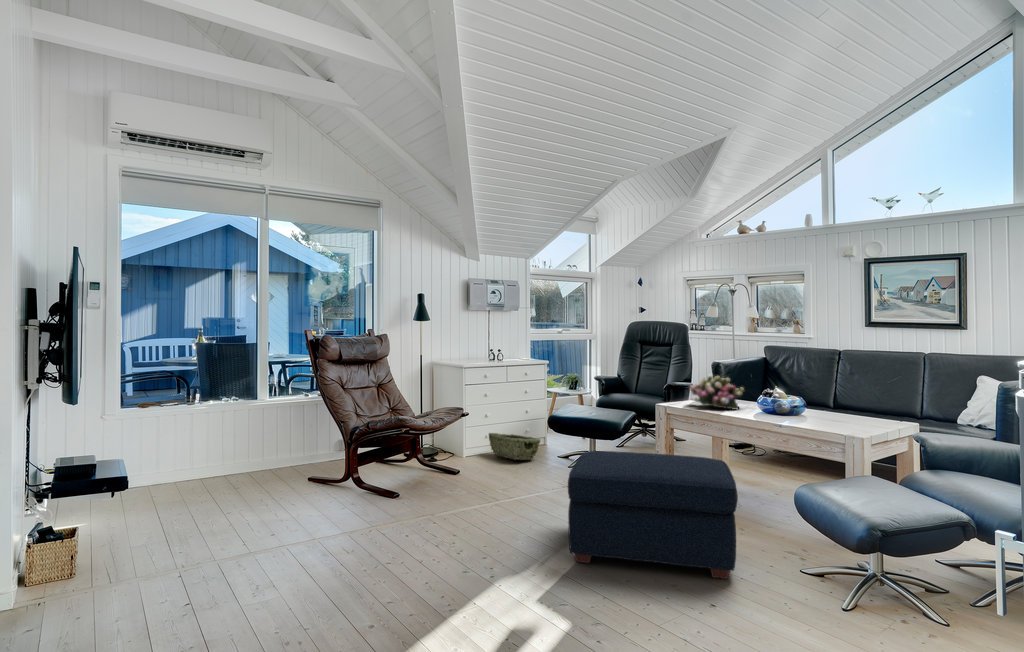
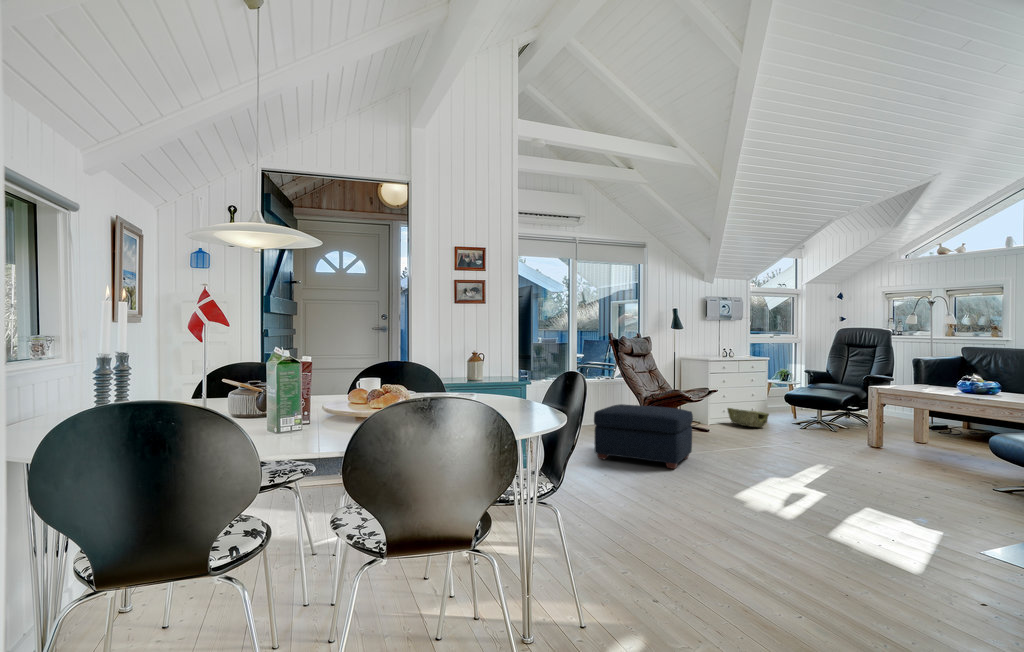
flower arrangement: present [690,374,744,409] -> none [895,367,942,393]
ottoman: present [568,451,738,579] -> present [594,404,693,469]

